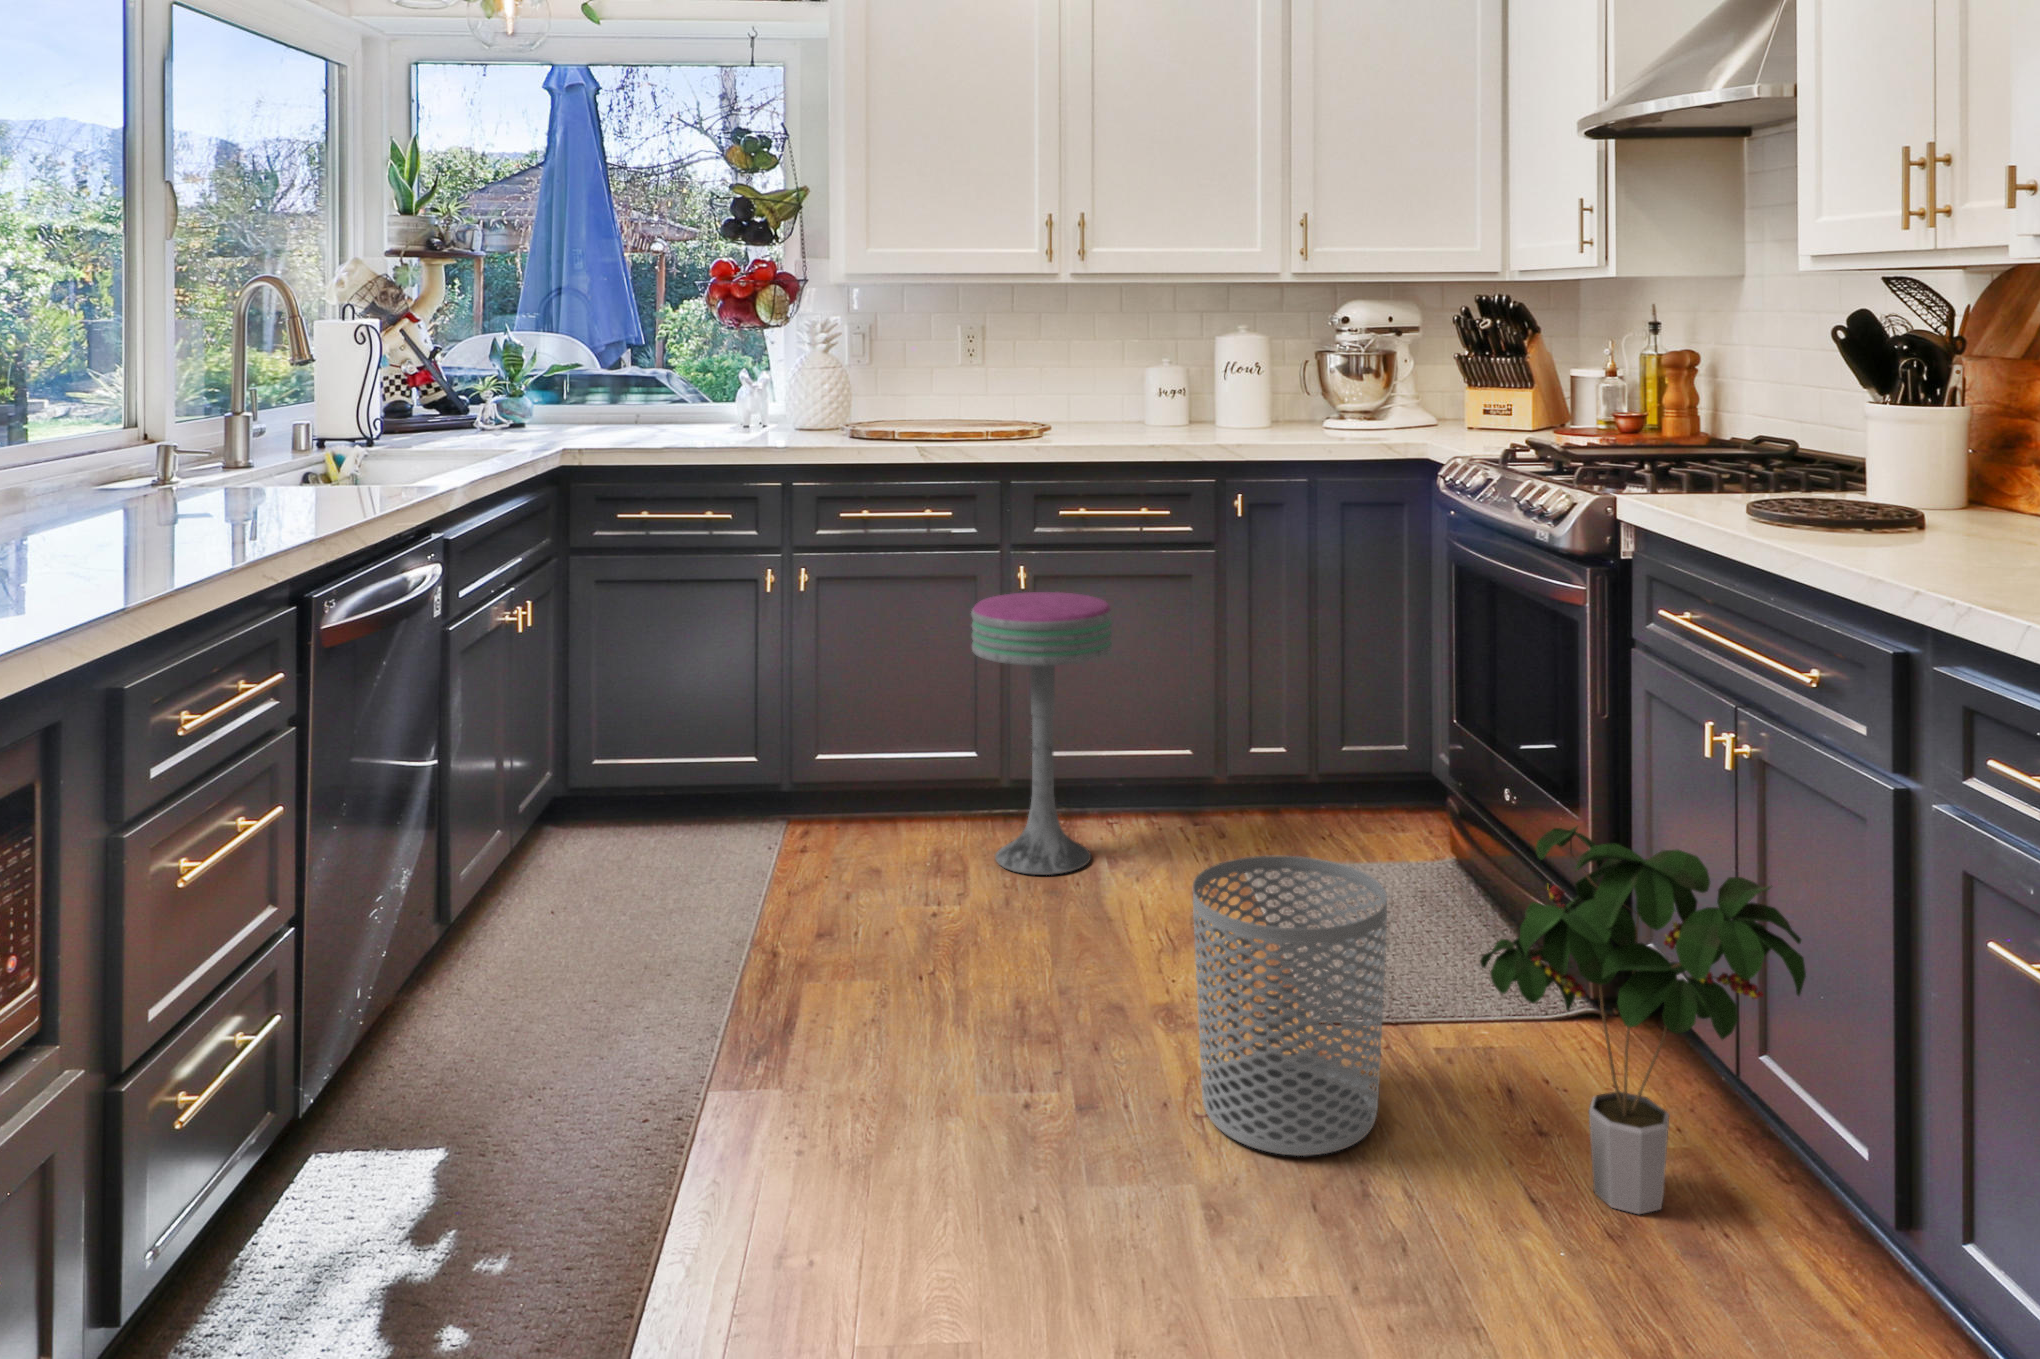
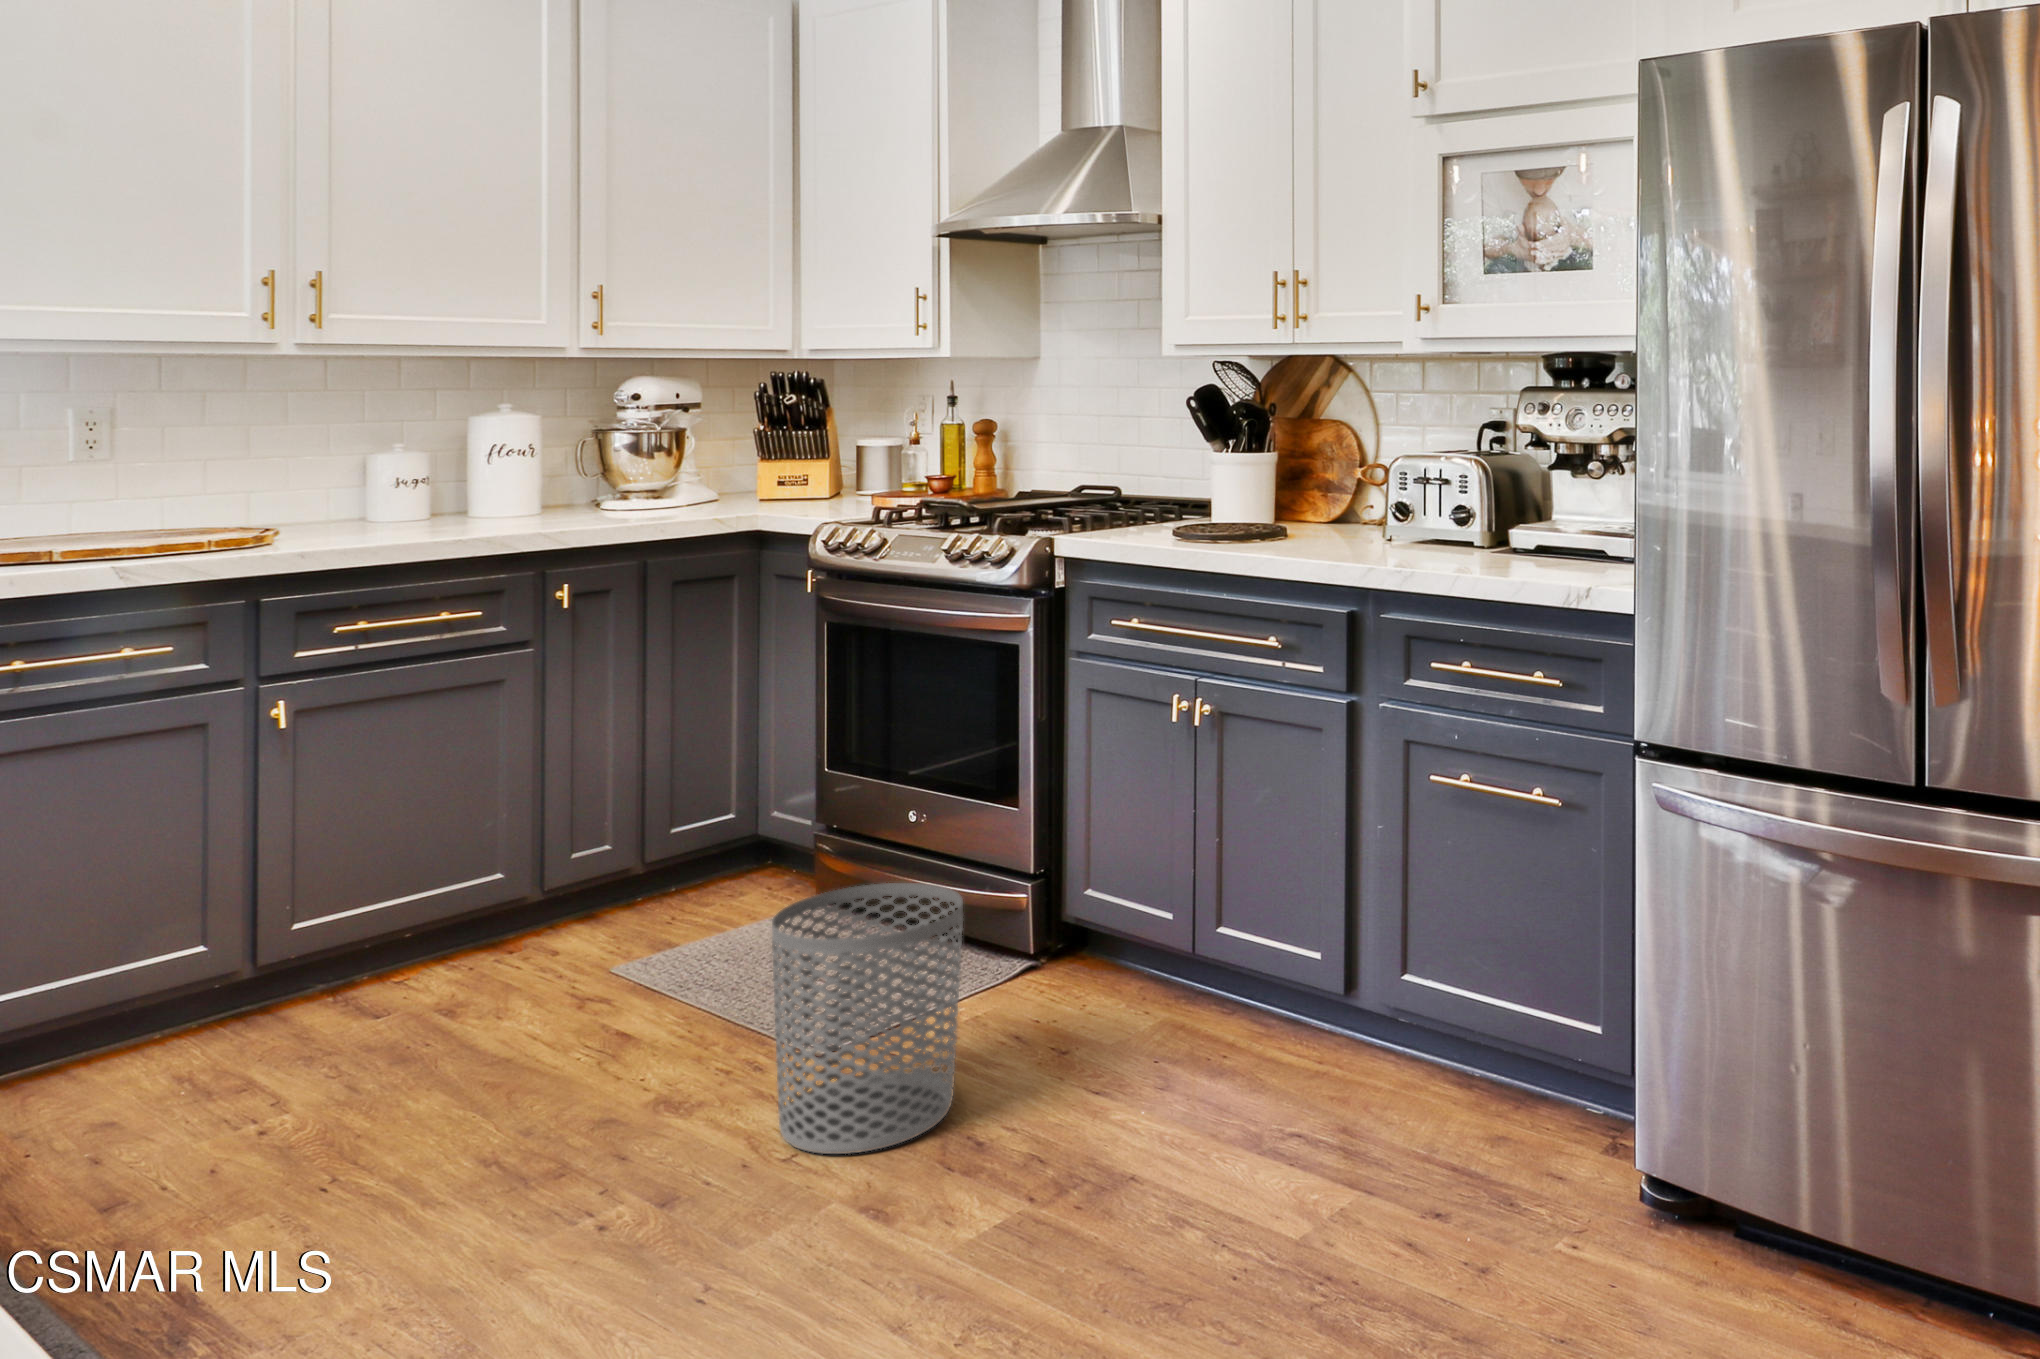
bar stool: present [971,592,1112,875] -> none [245,713,457,1064]
potted plant: present [1480,827,1806,1214] -> none [1026,783,1284,1074]

